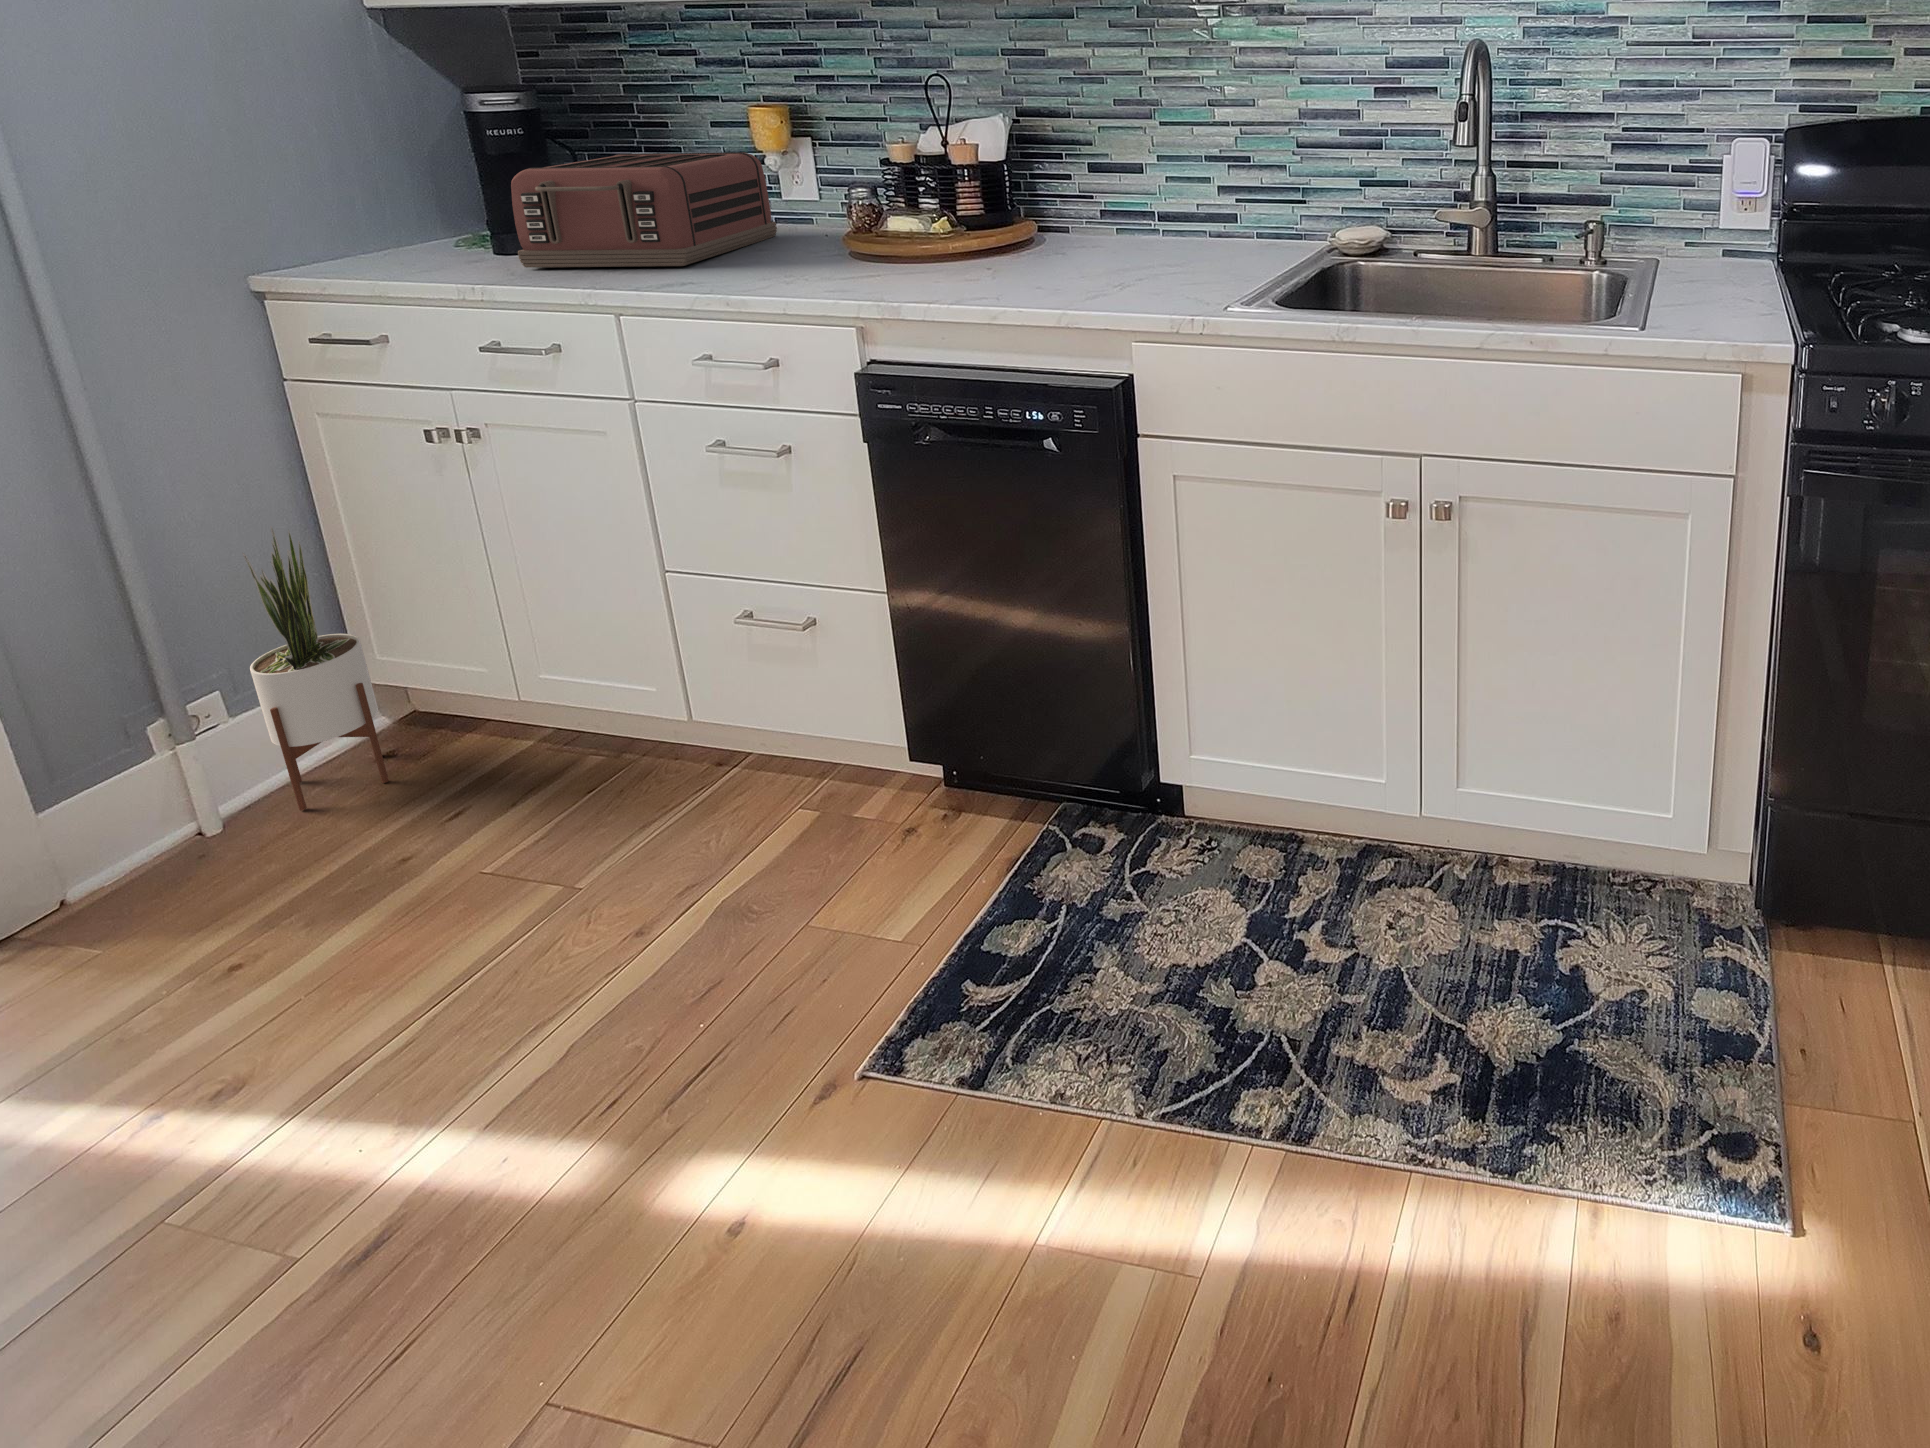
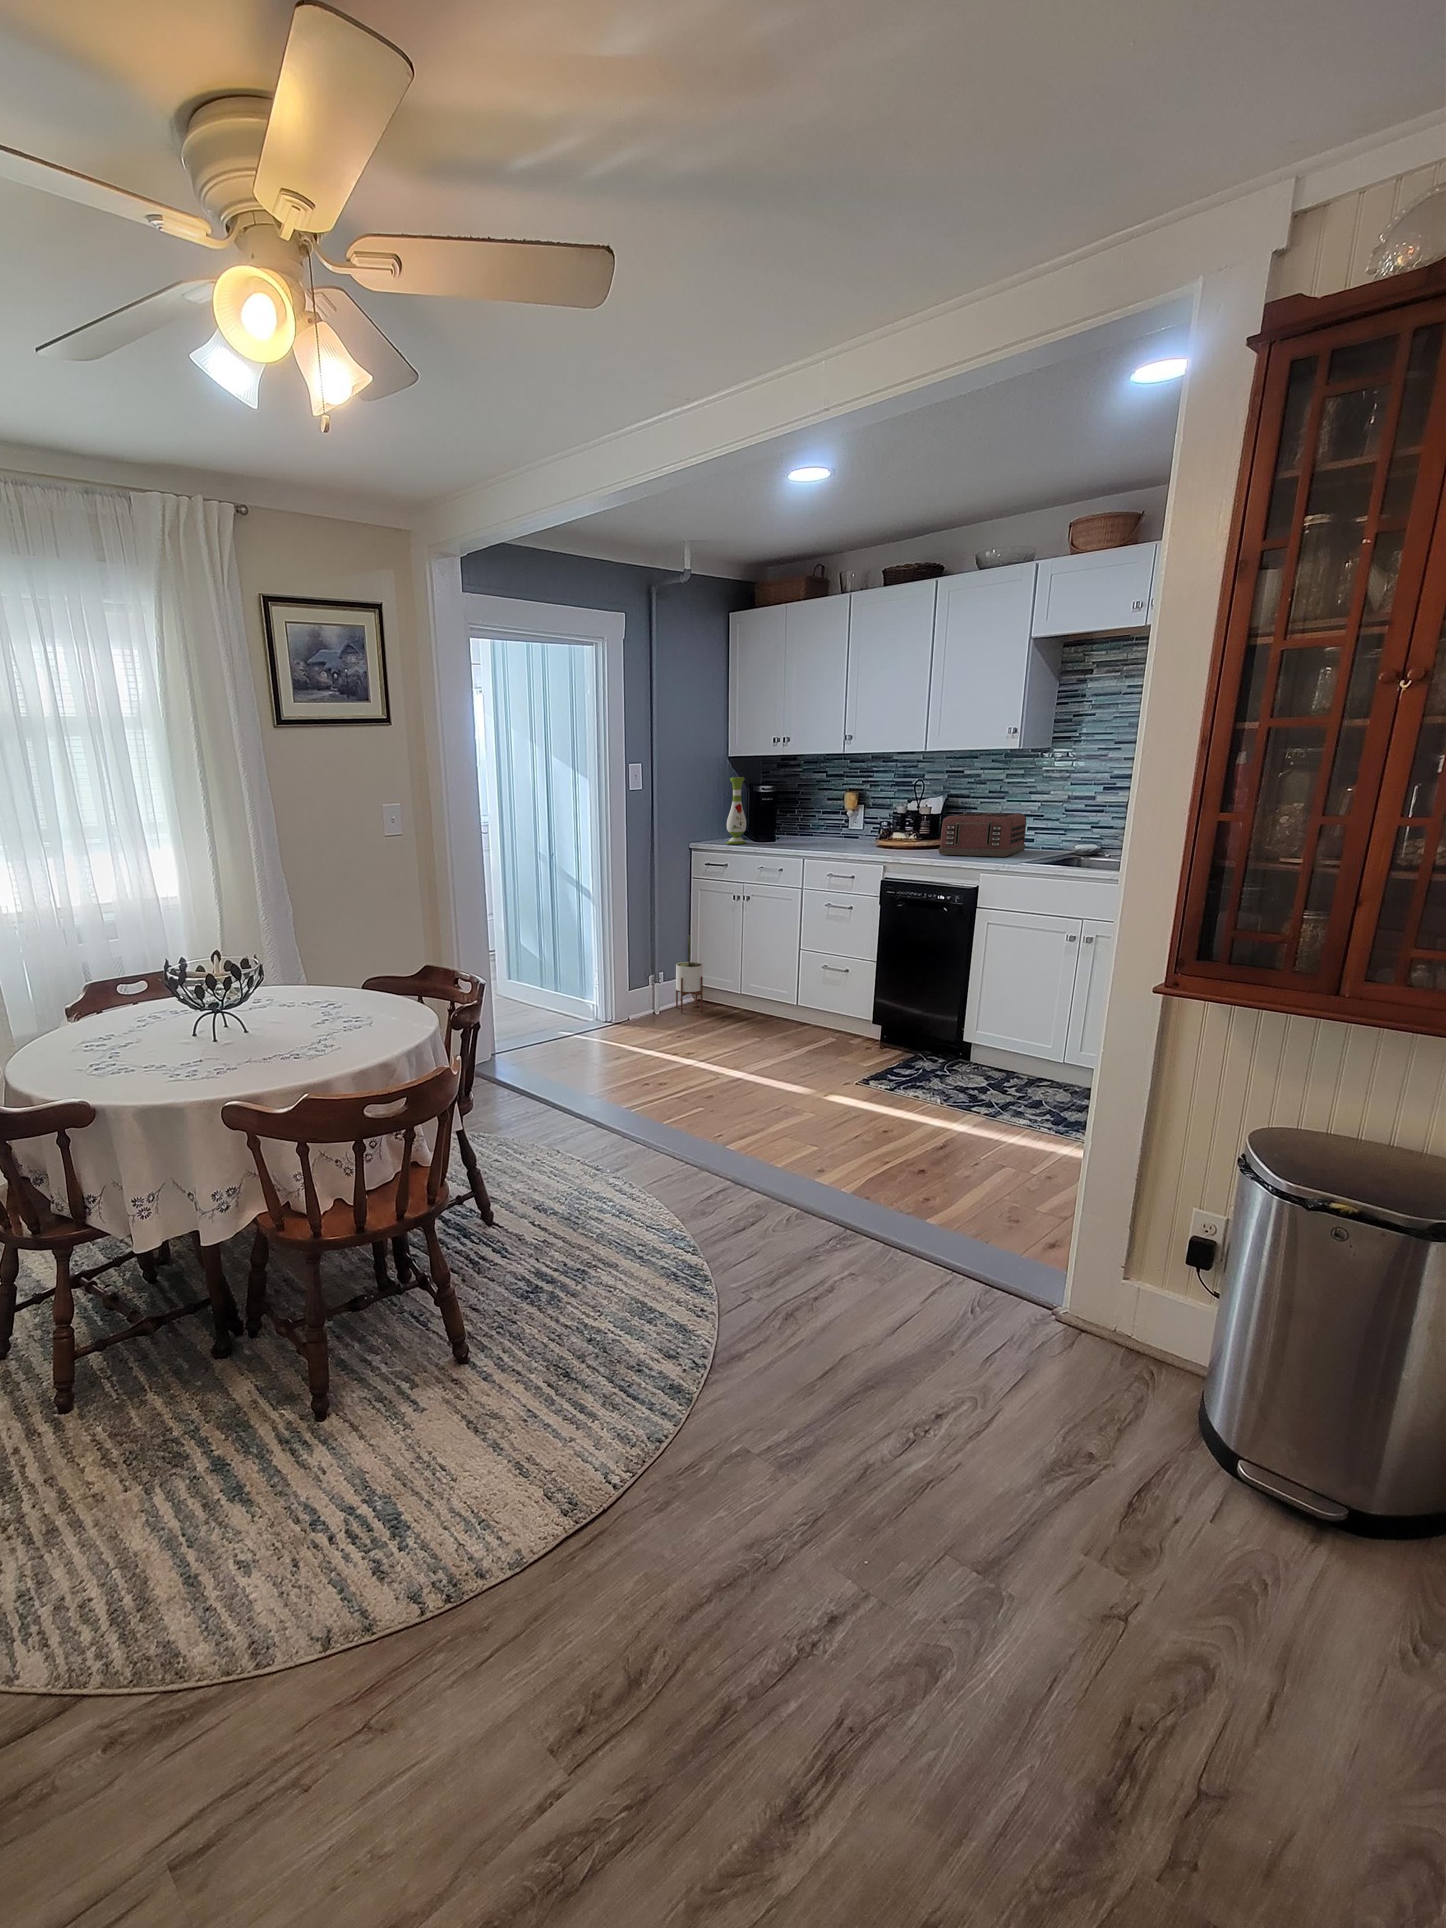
vase: none [347,66,456,268] -> present [726,777,746,844]
toaster: present [511,152,777,268] -> present [939,813,1026,857]

